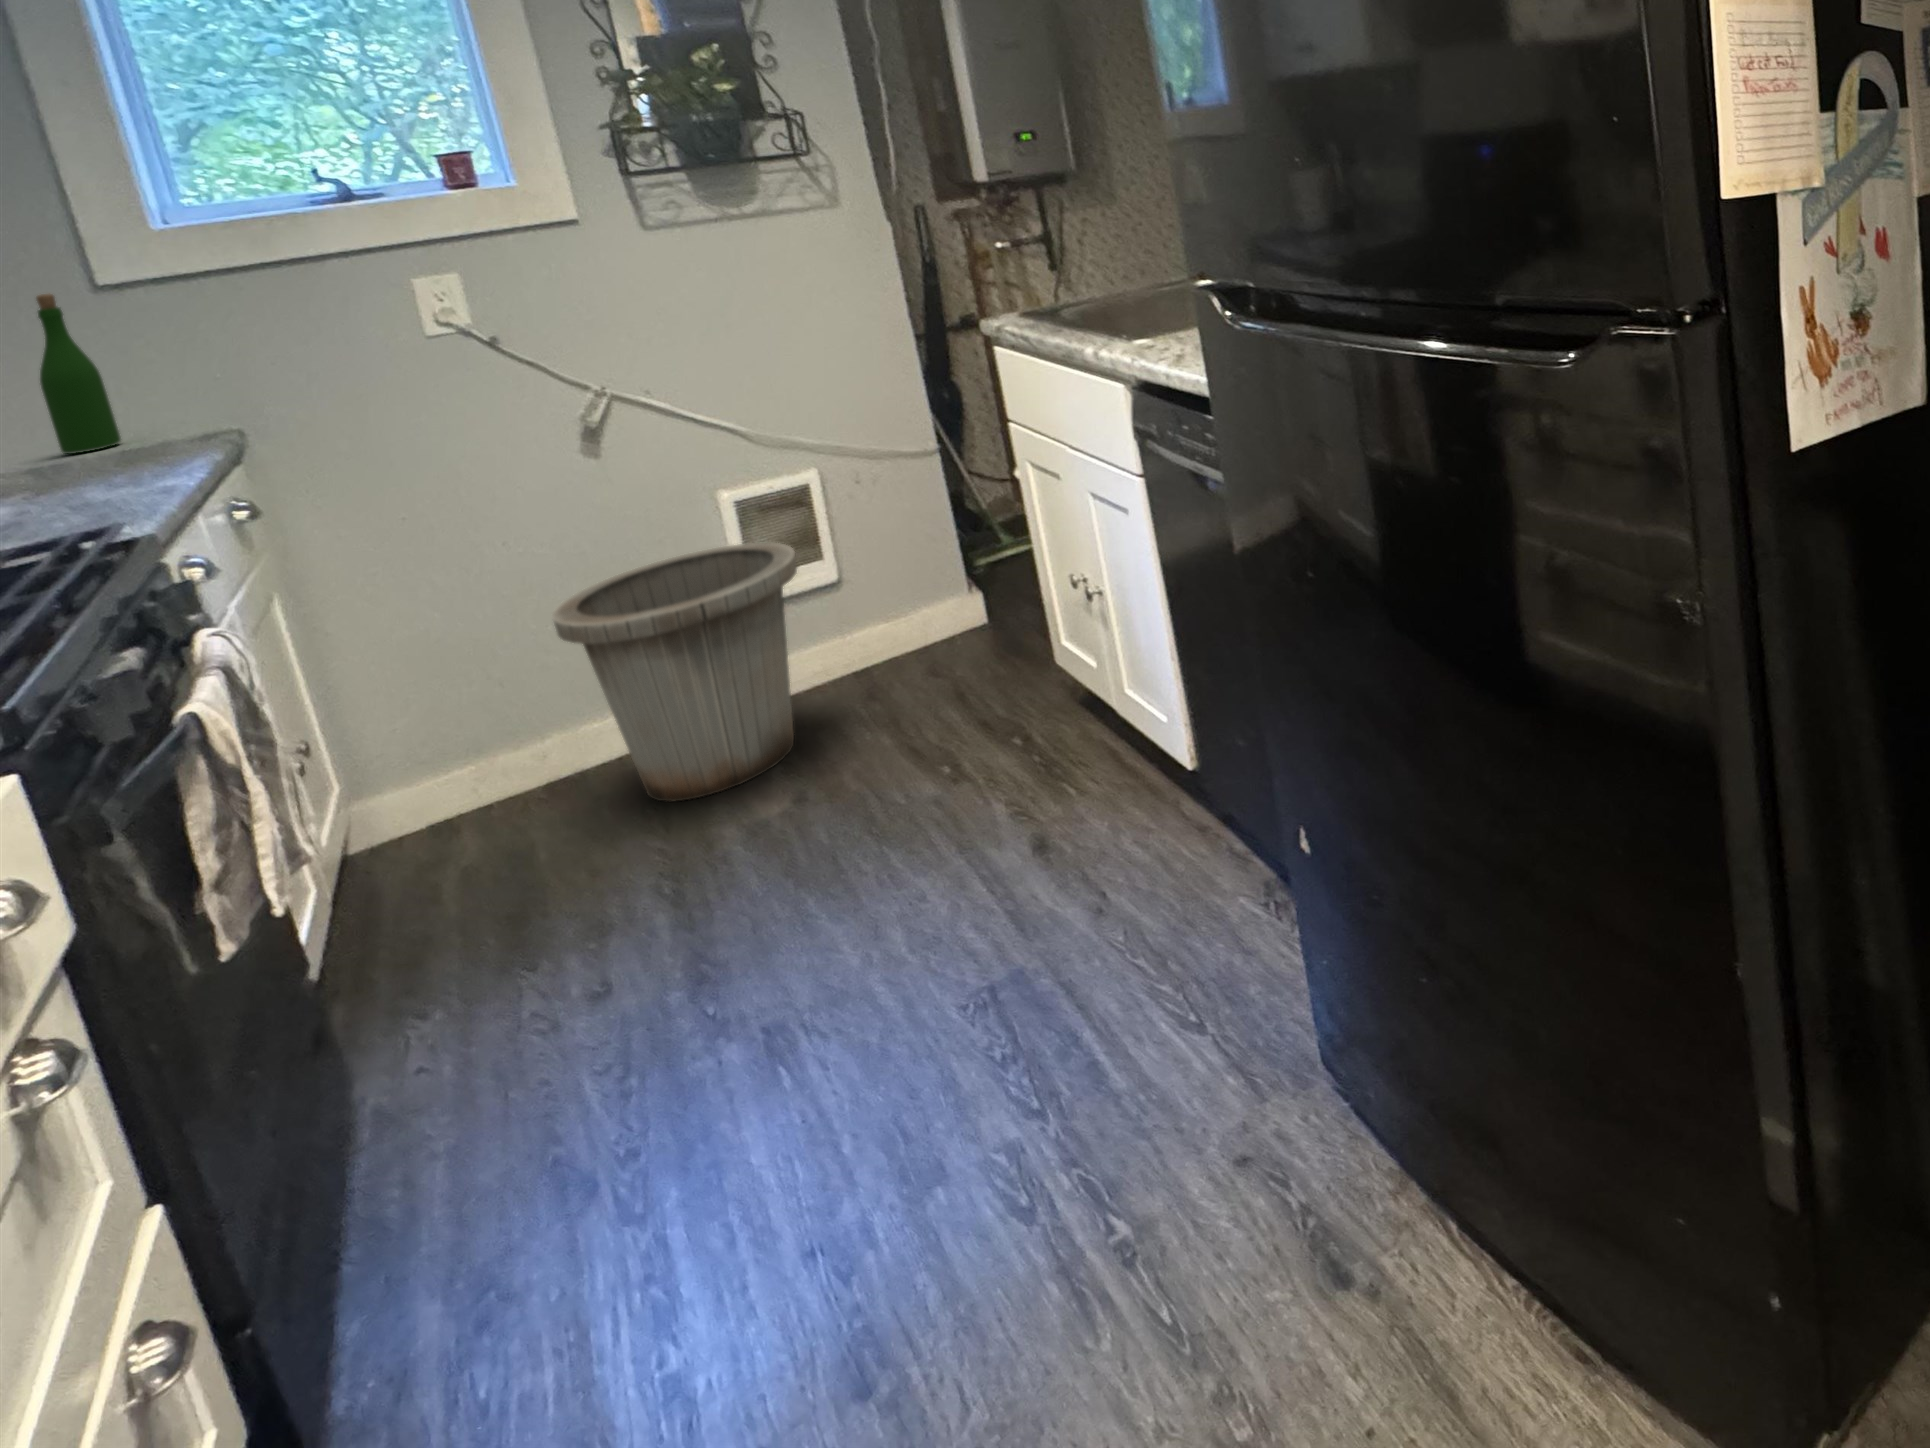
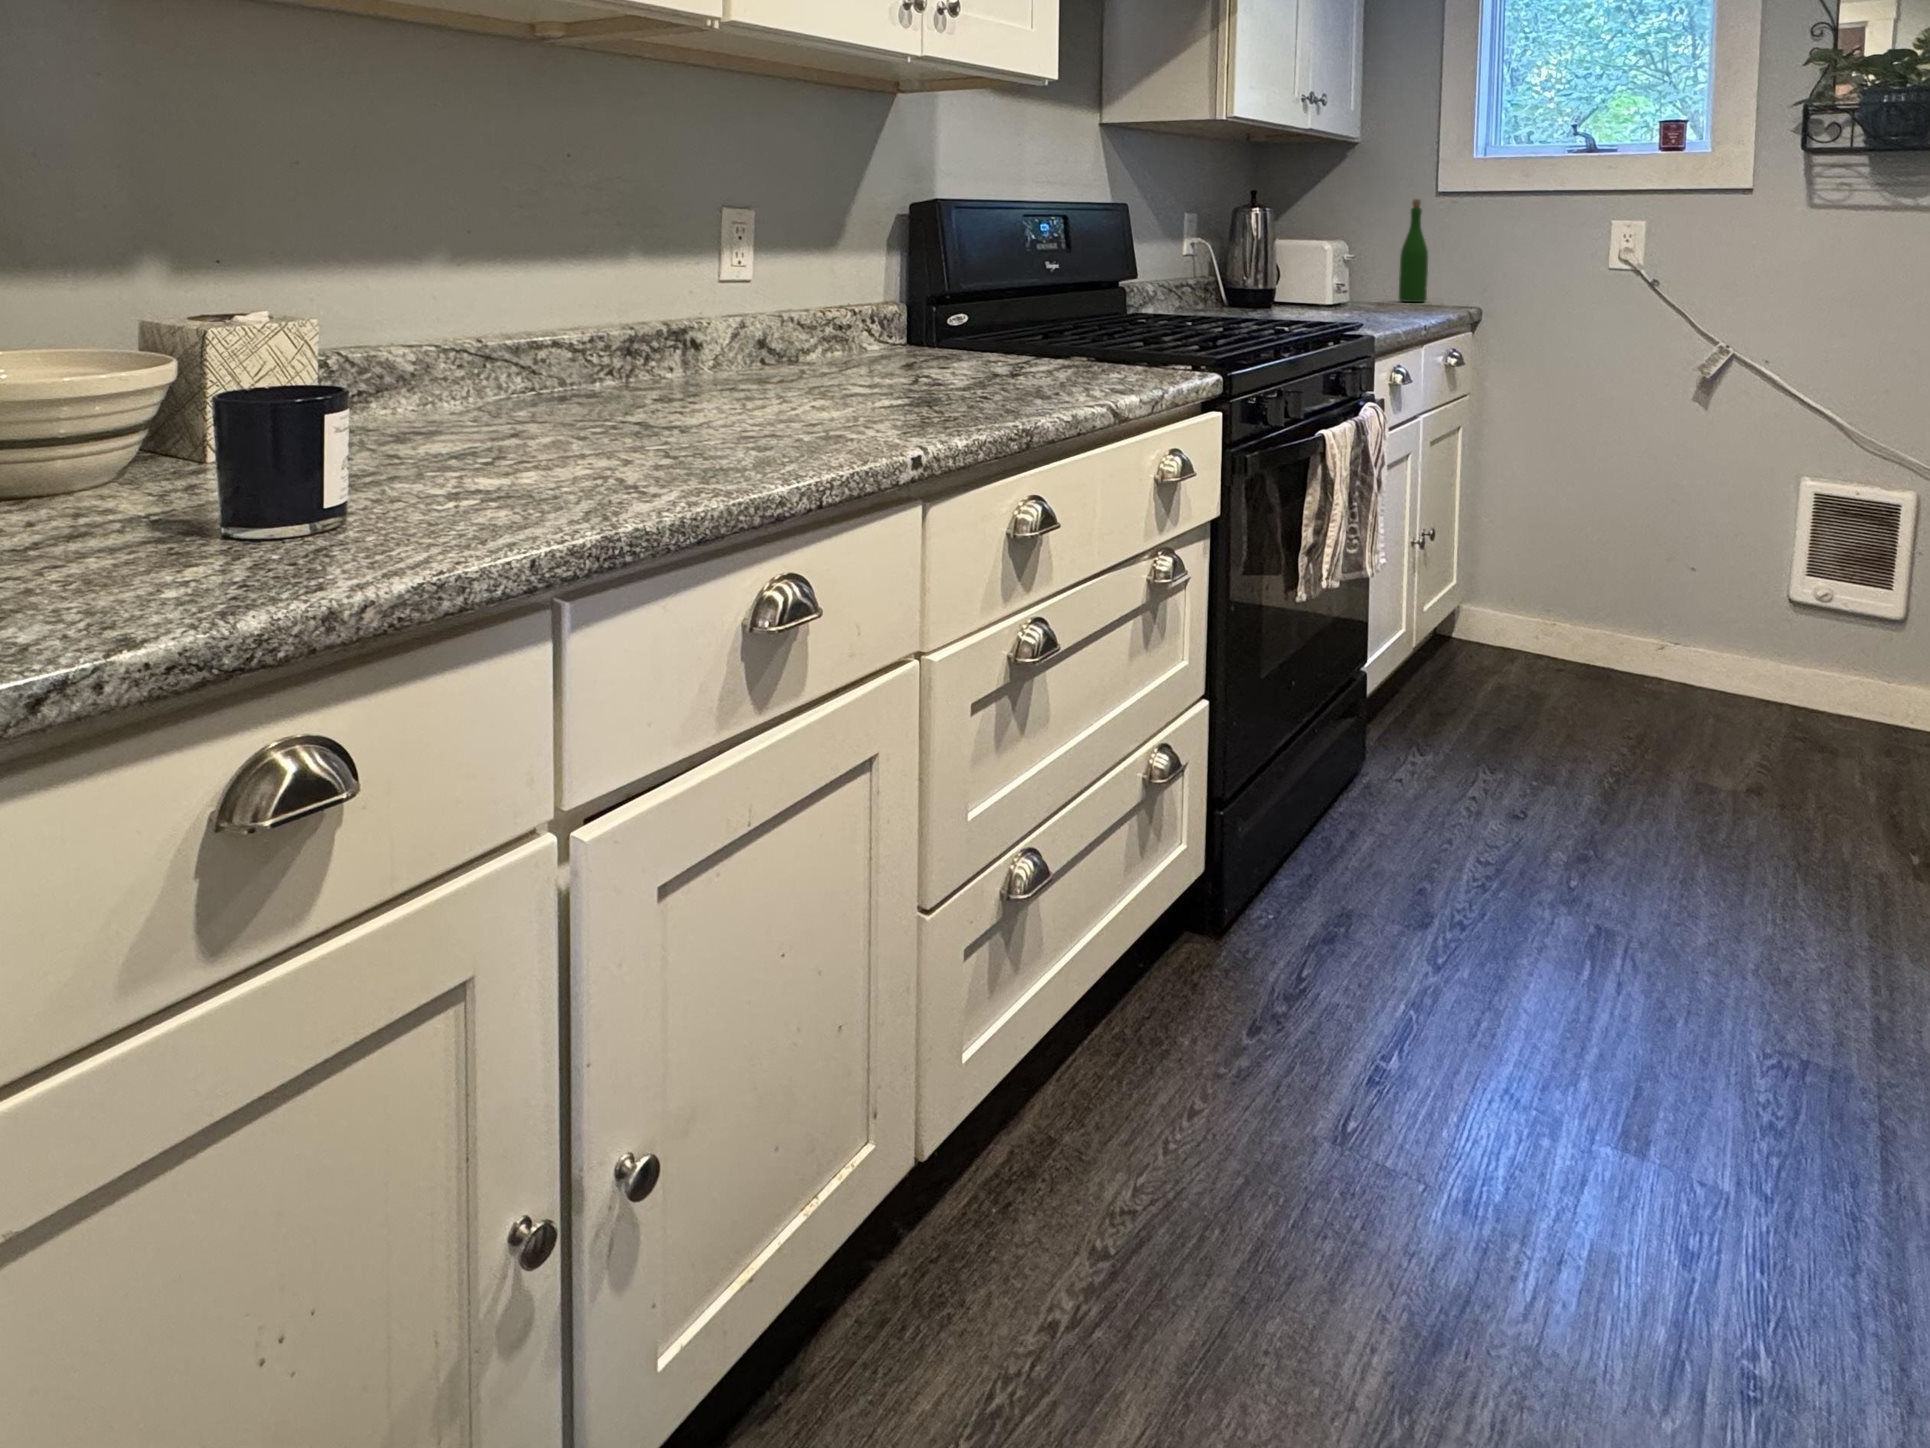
trash can: present [552,543,797,801] -> none [1618,511,1848,747]

